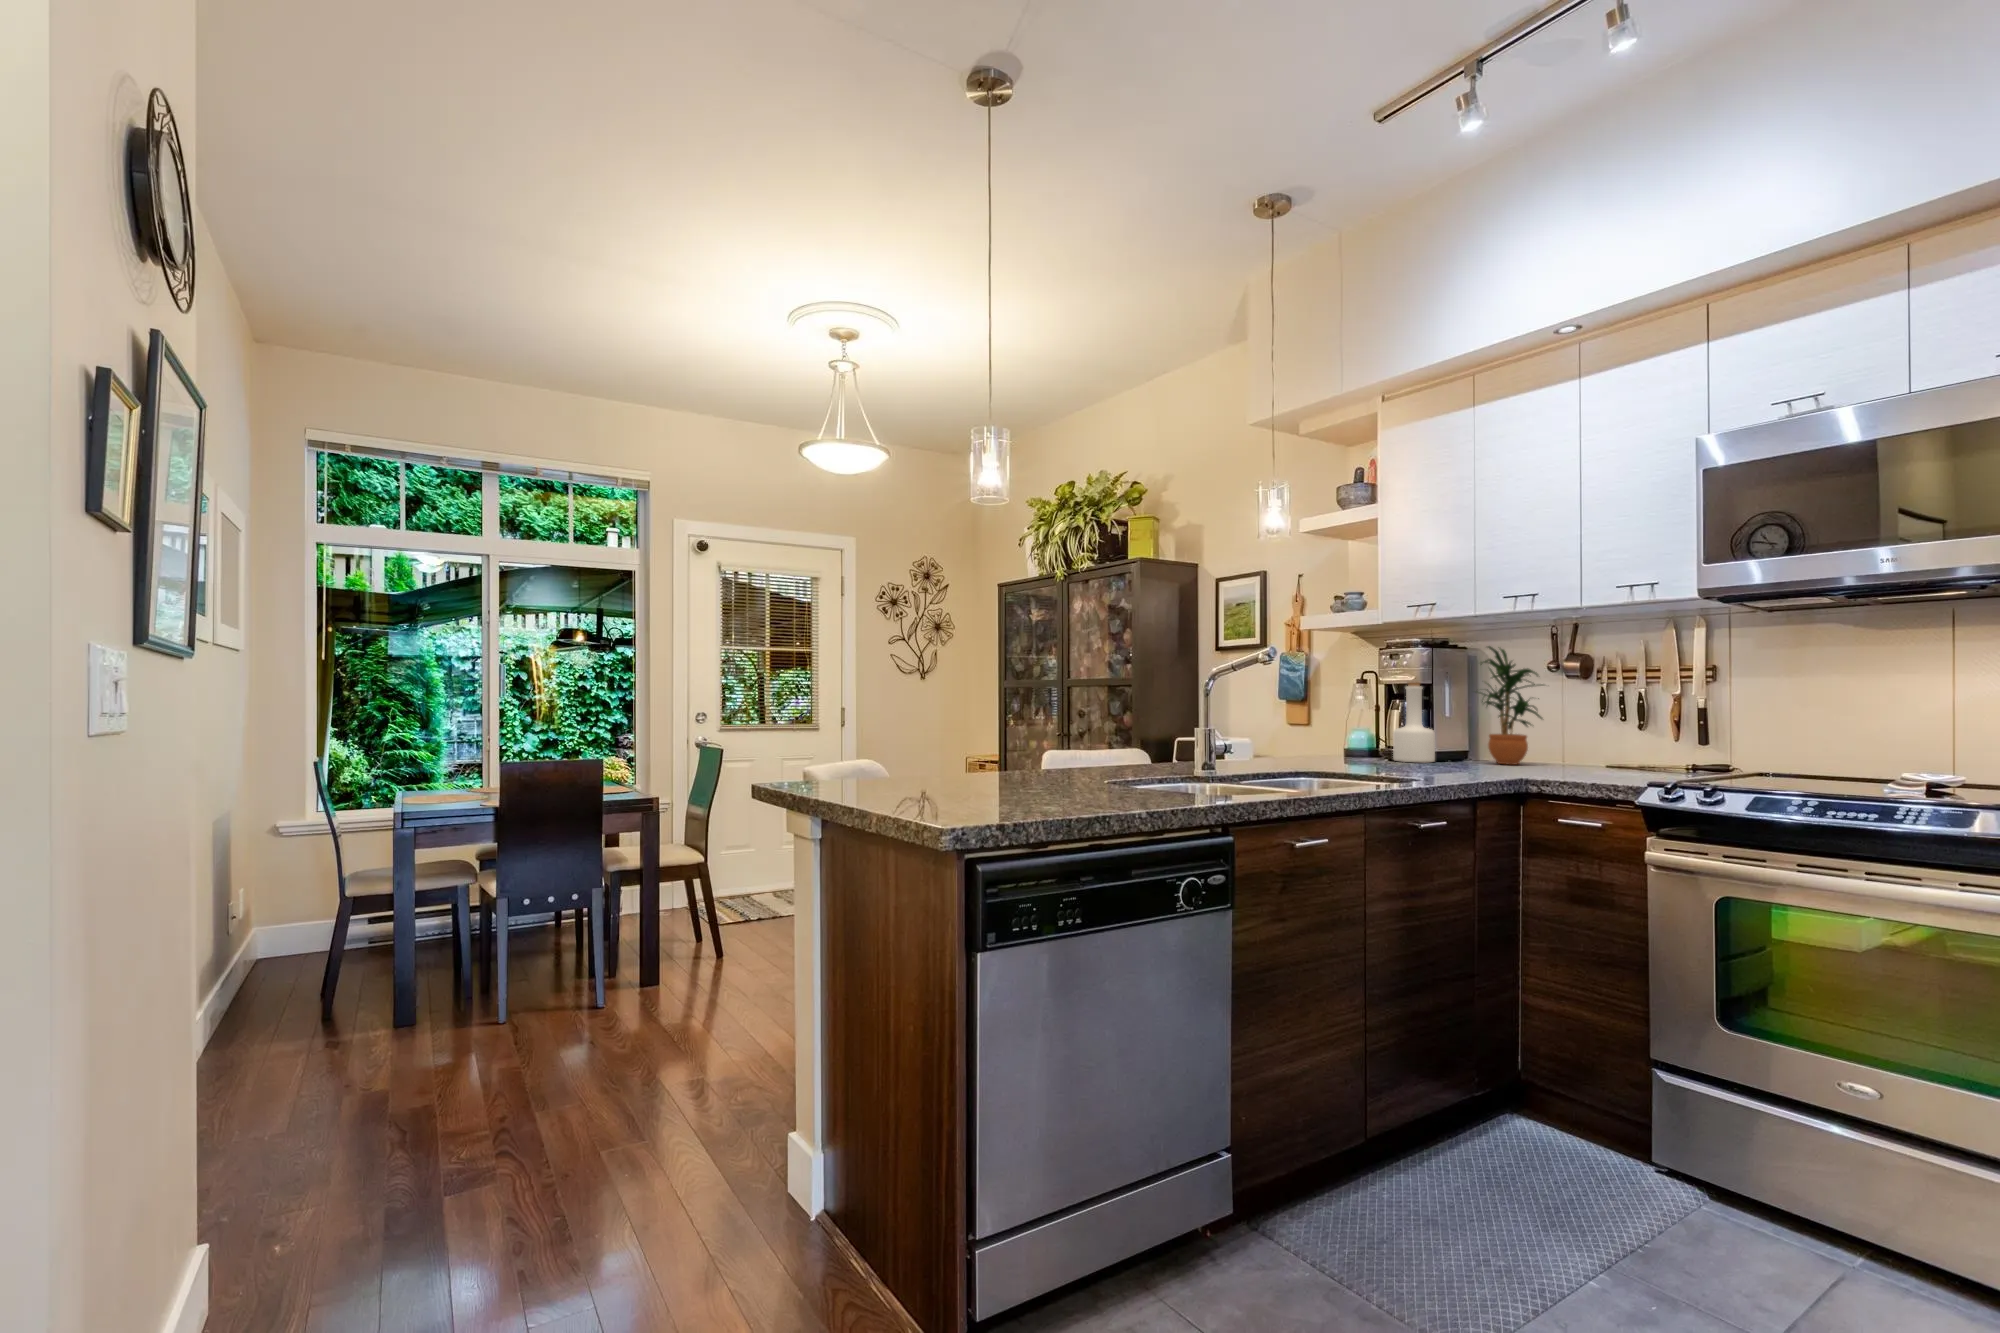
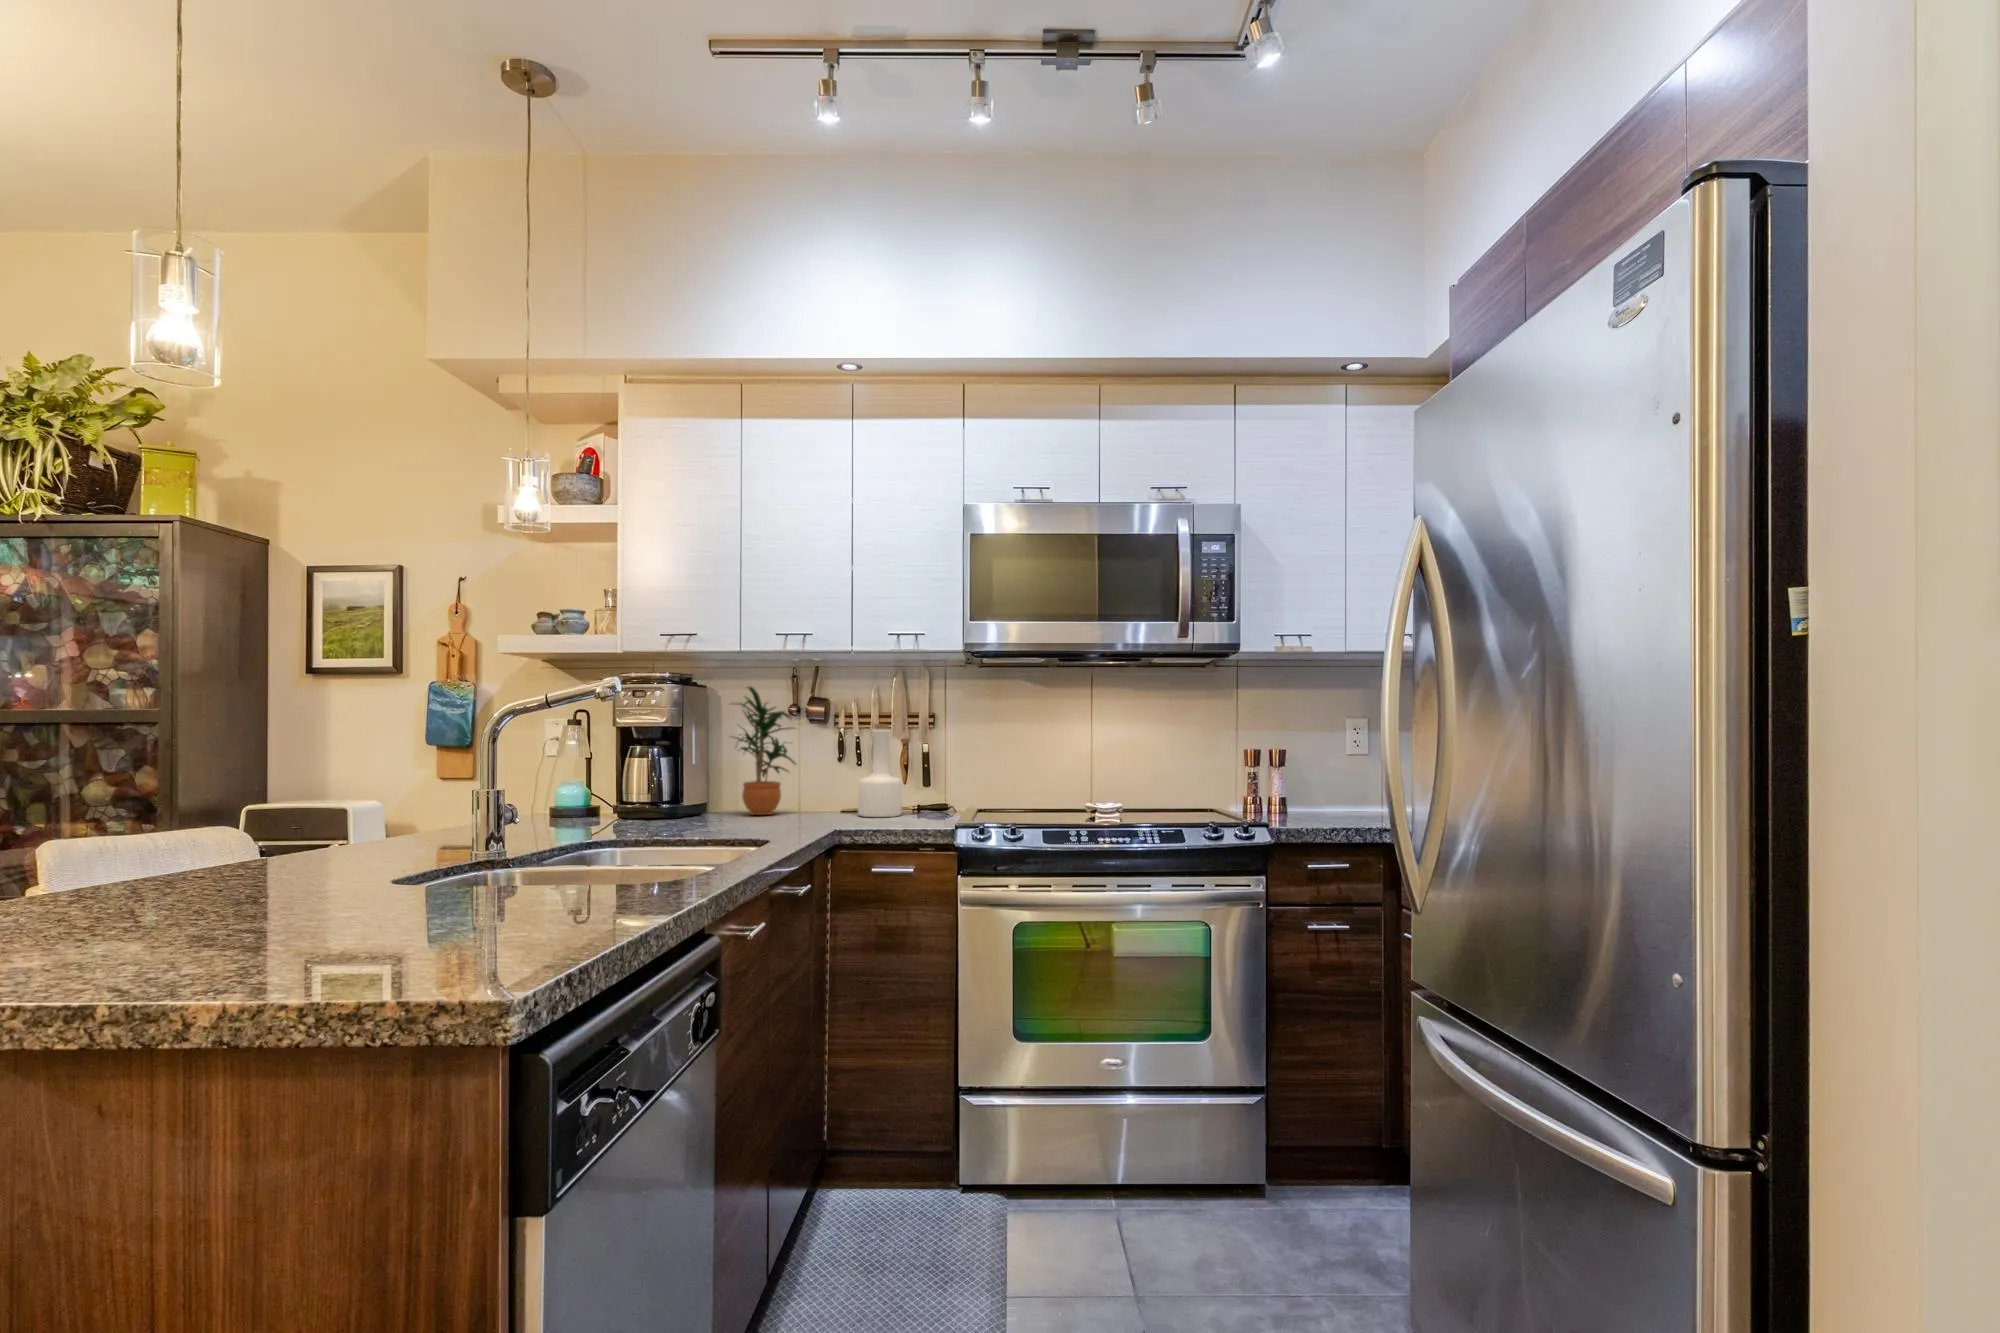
bottle: present [1393,681,1435,763] -> present [858,724,902,817]

